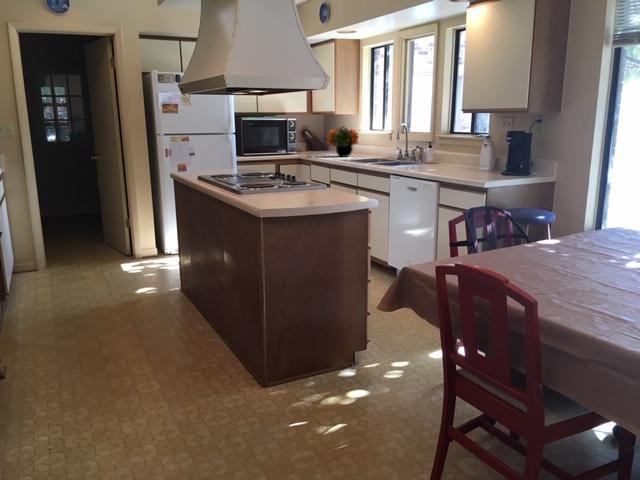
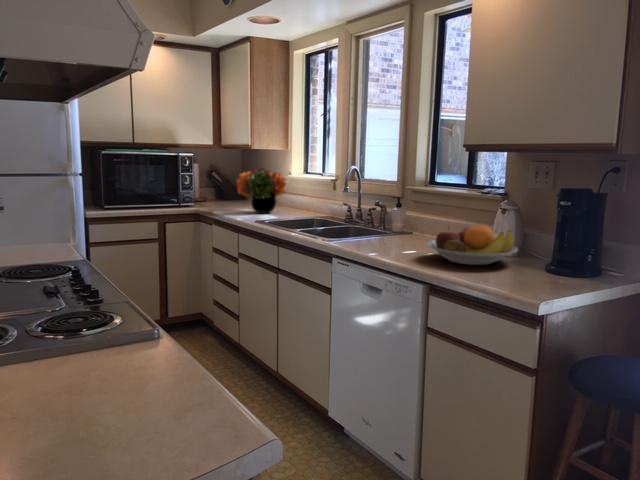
fruit bowl: none [441,152,490,173] -> present [427,225,518,265]

